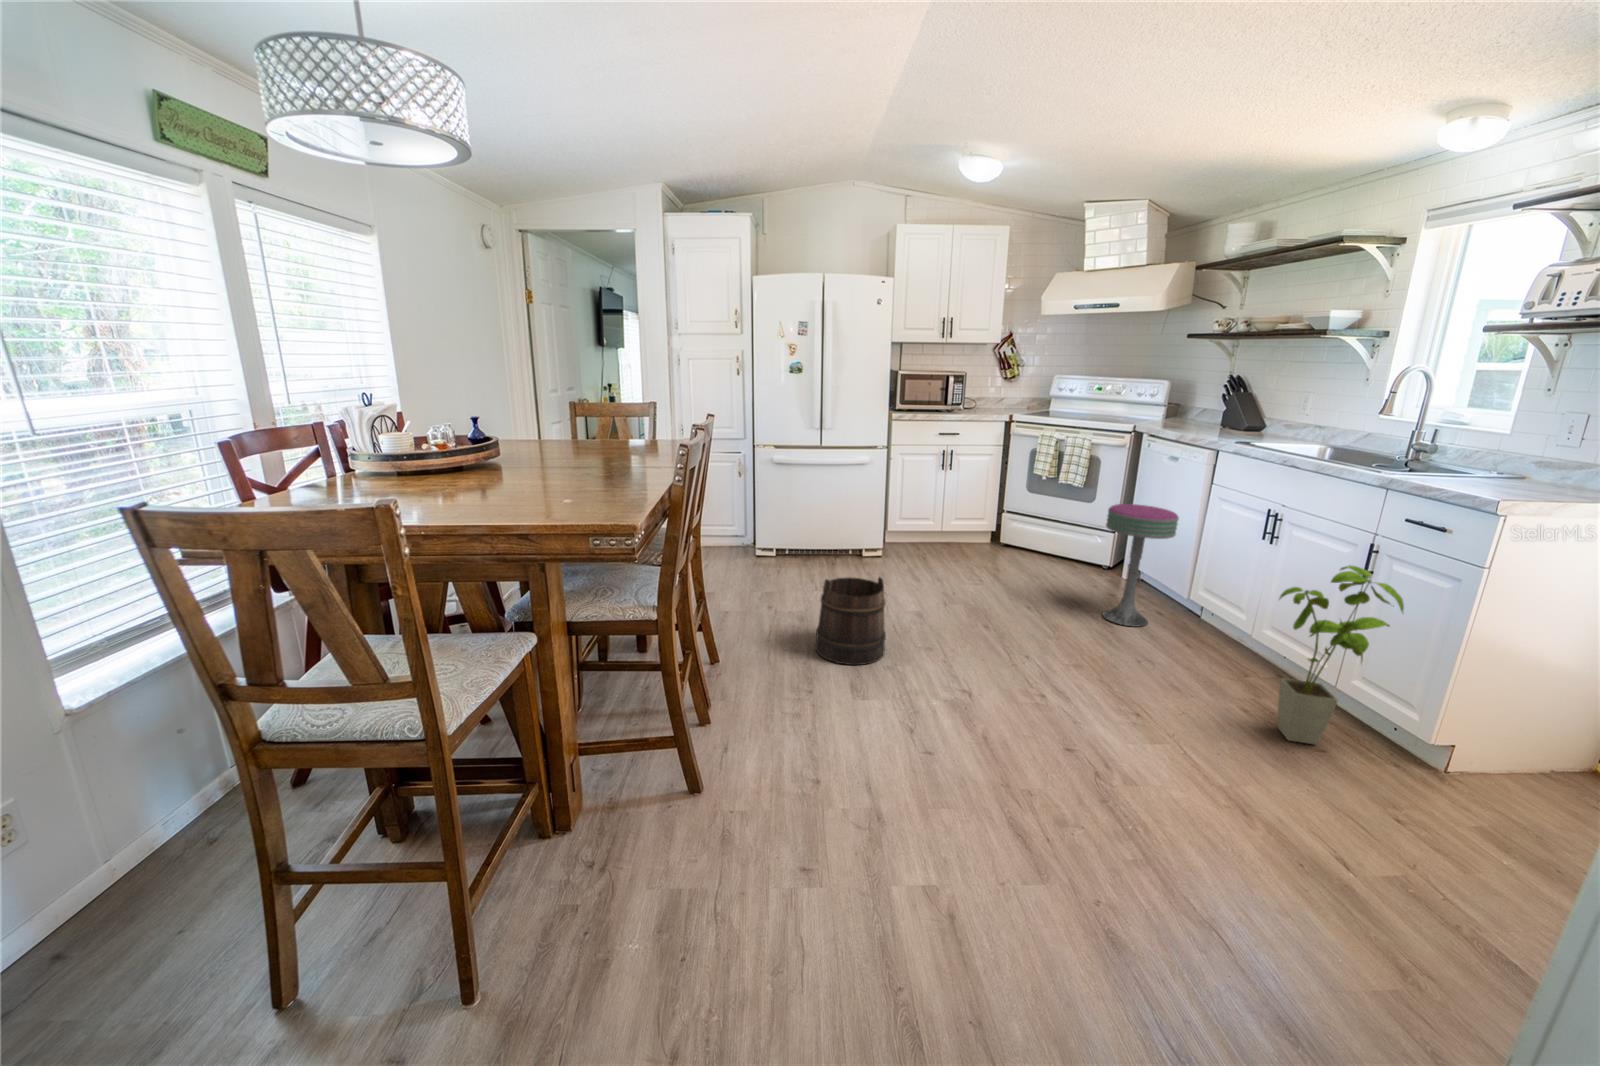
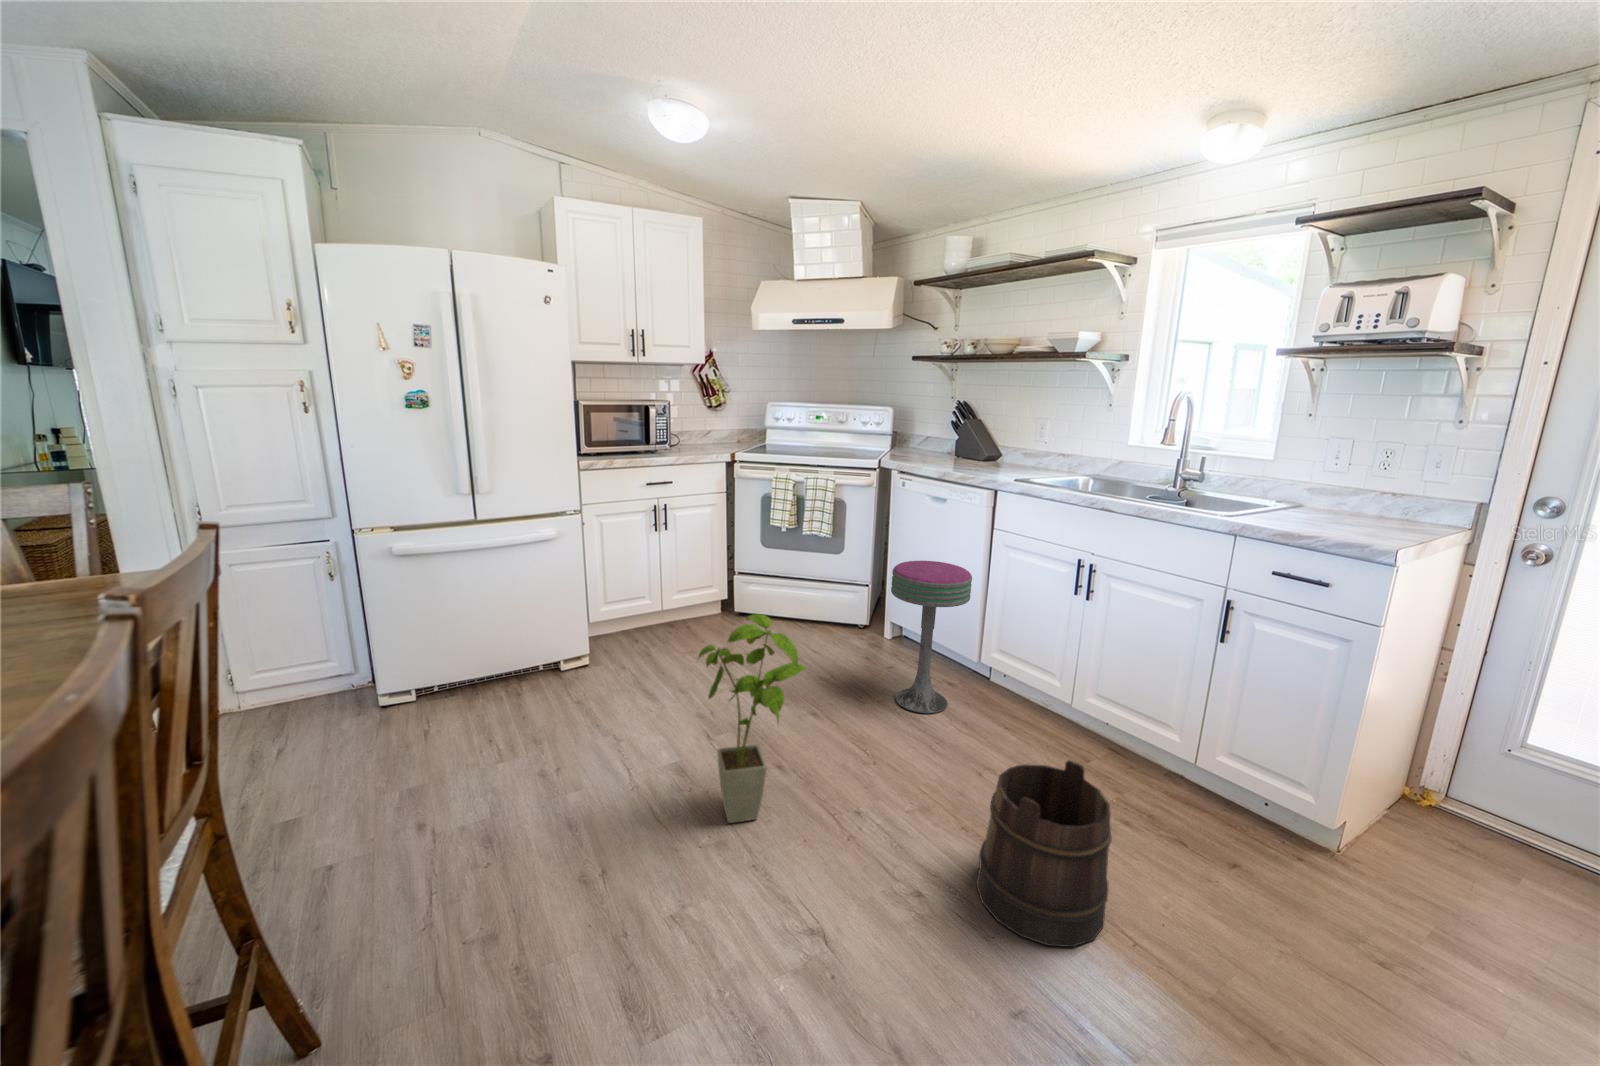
house plant: present [1278,565,1404,744] -> present [698,614,807,823]
bucket: present [815,577,886,665] -> present [976,760,1112,947]

